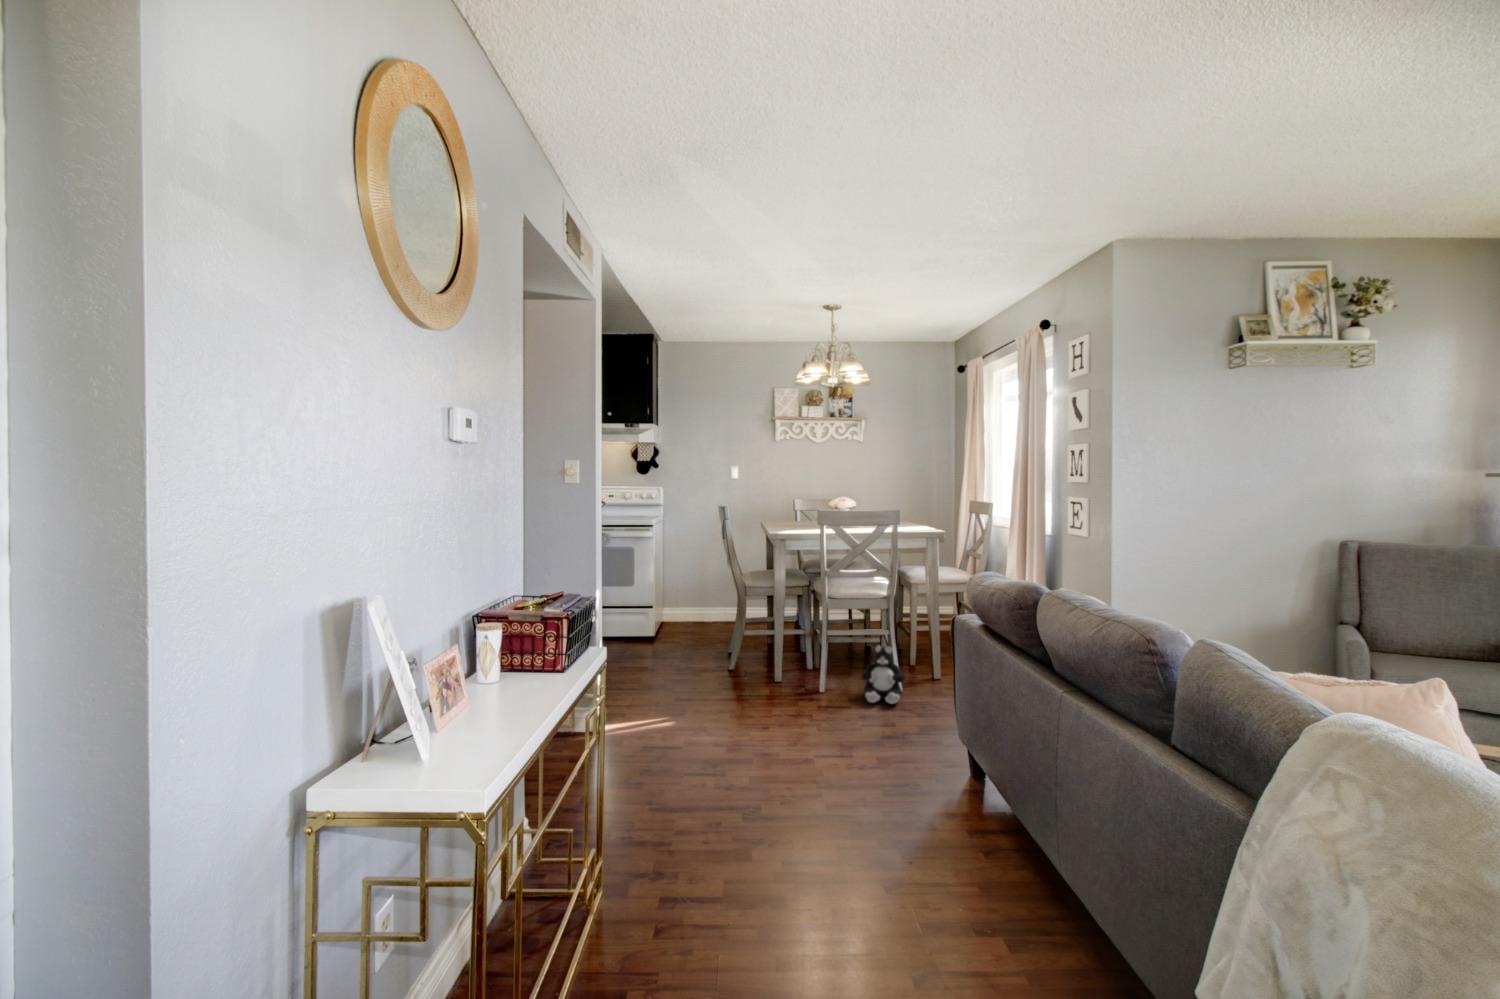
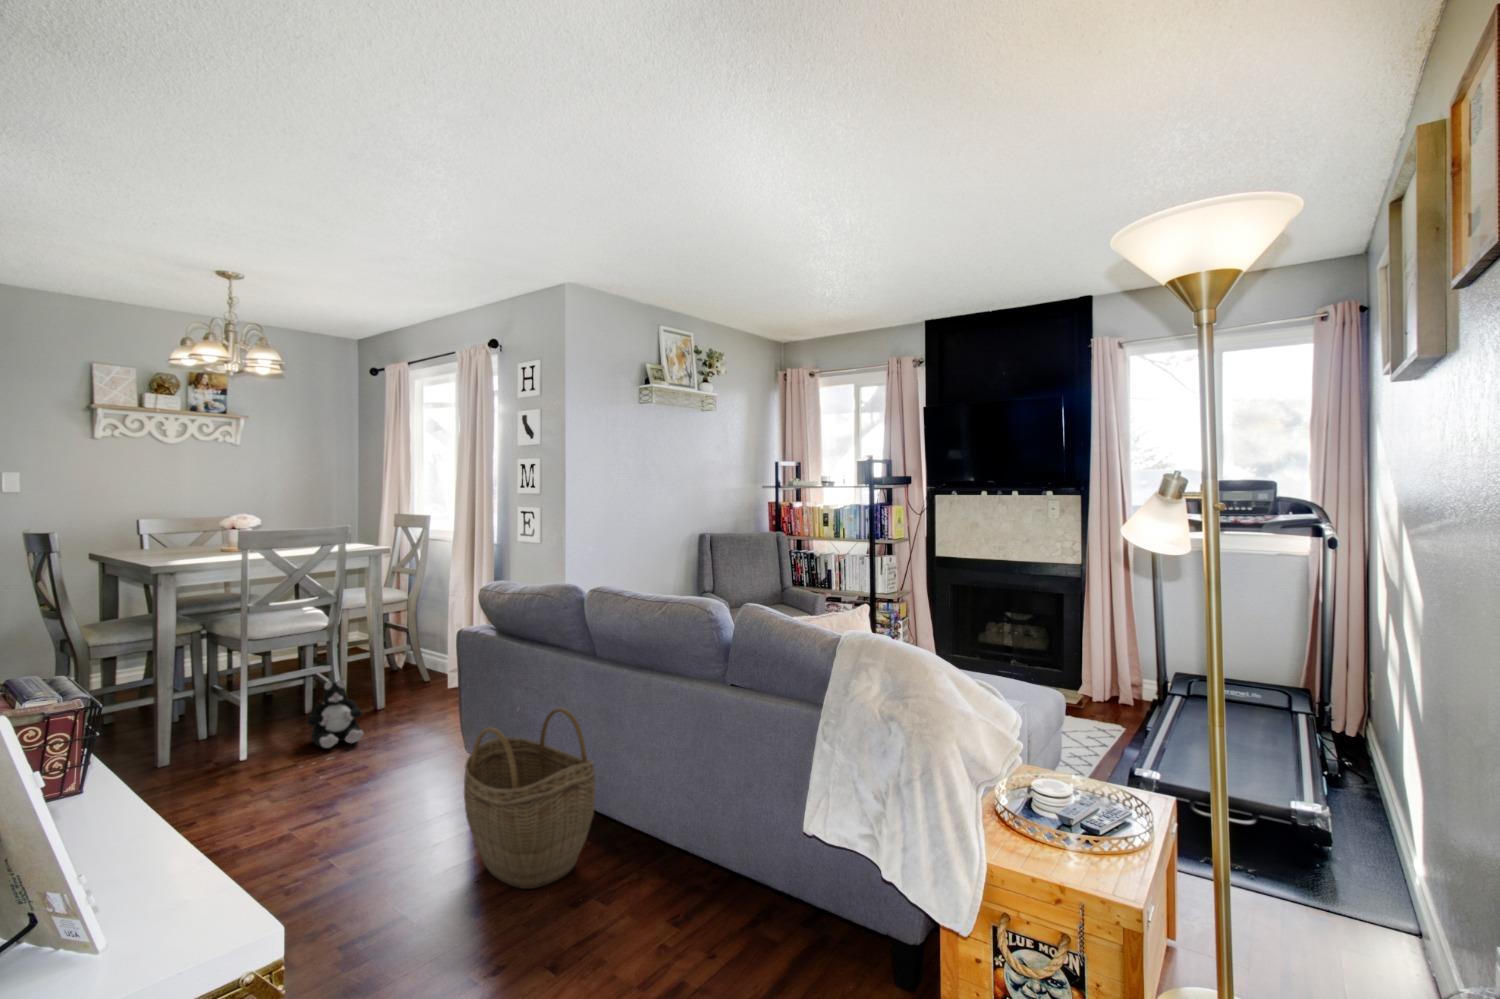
woven basket: none [897,727,1023,917] -> present [464,708,595,889]

